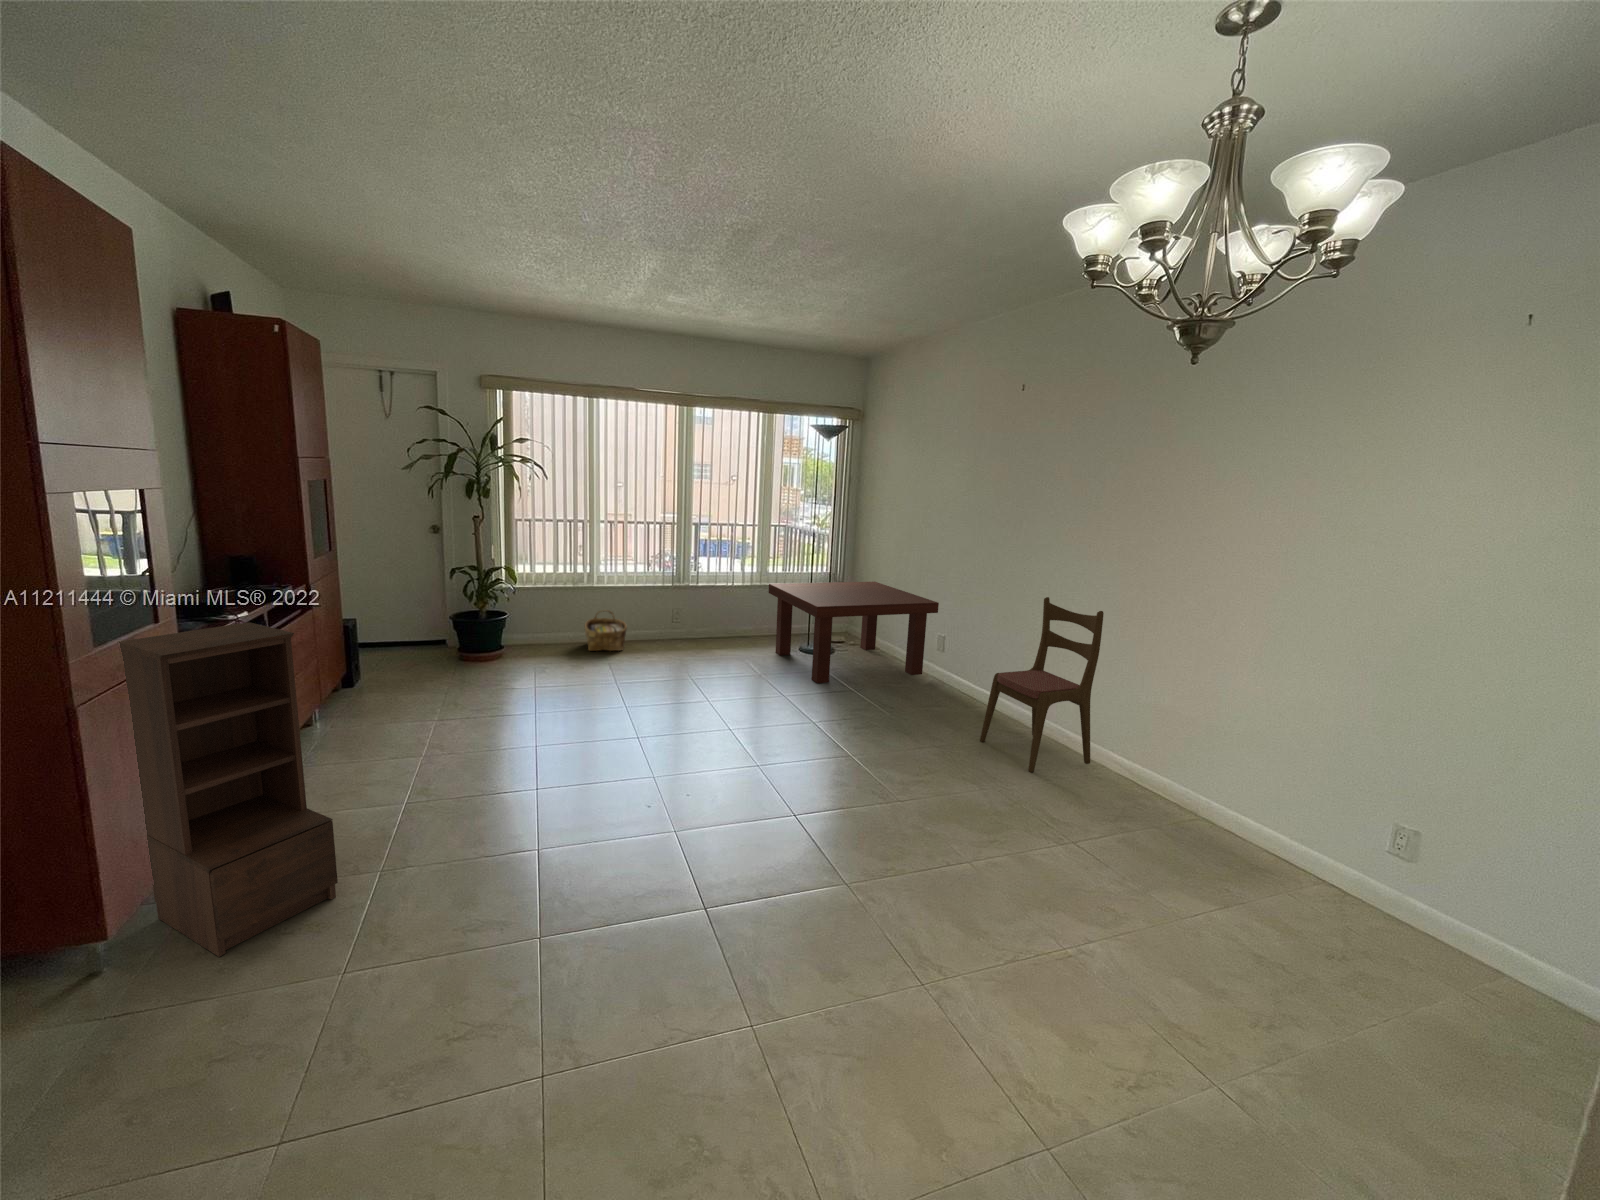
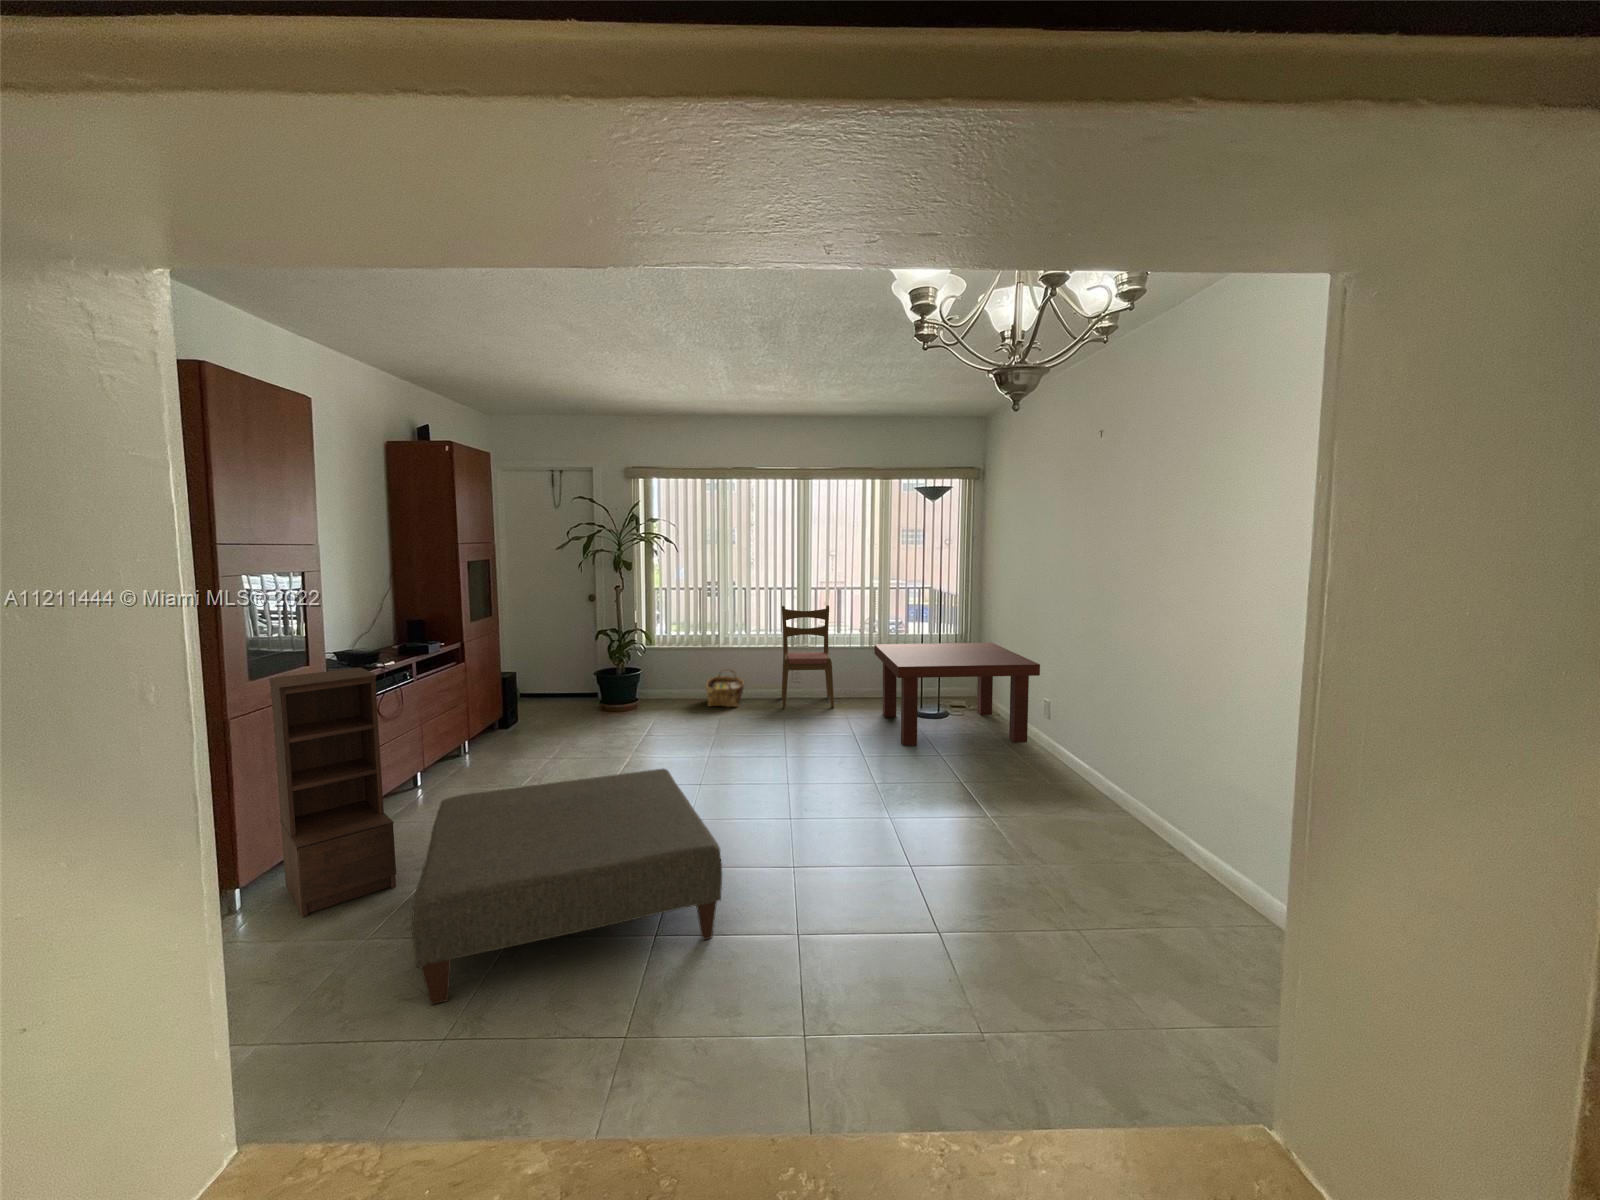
dining chair: present [980,597,1104,772] -> present [782,605,834,708]
ottoman: none [390,725,782,1032] -> present [412,769,722,1004]

